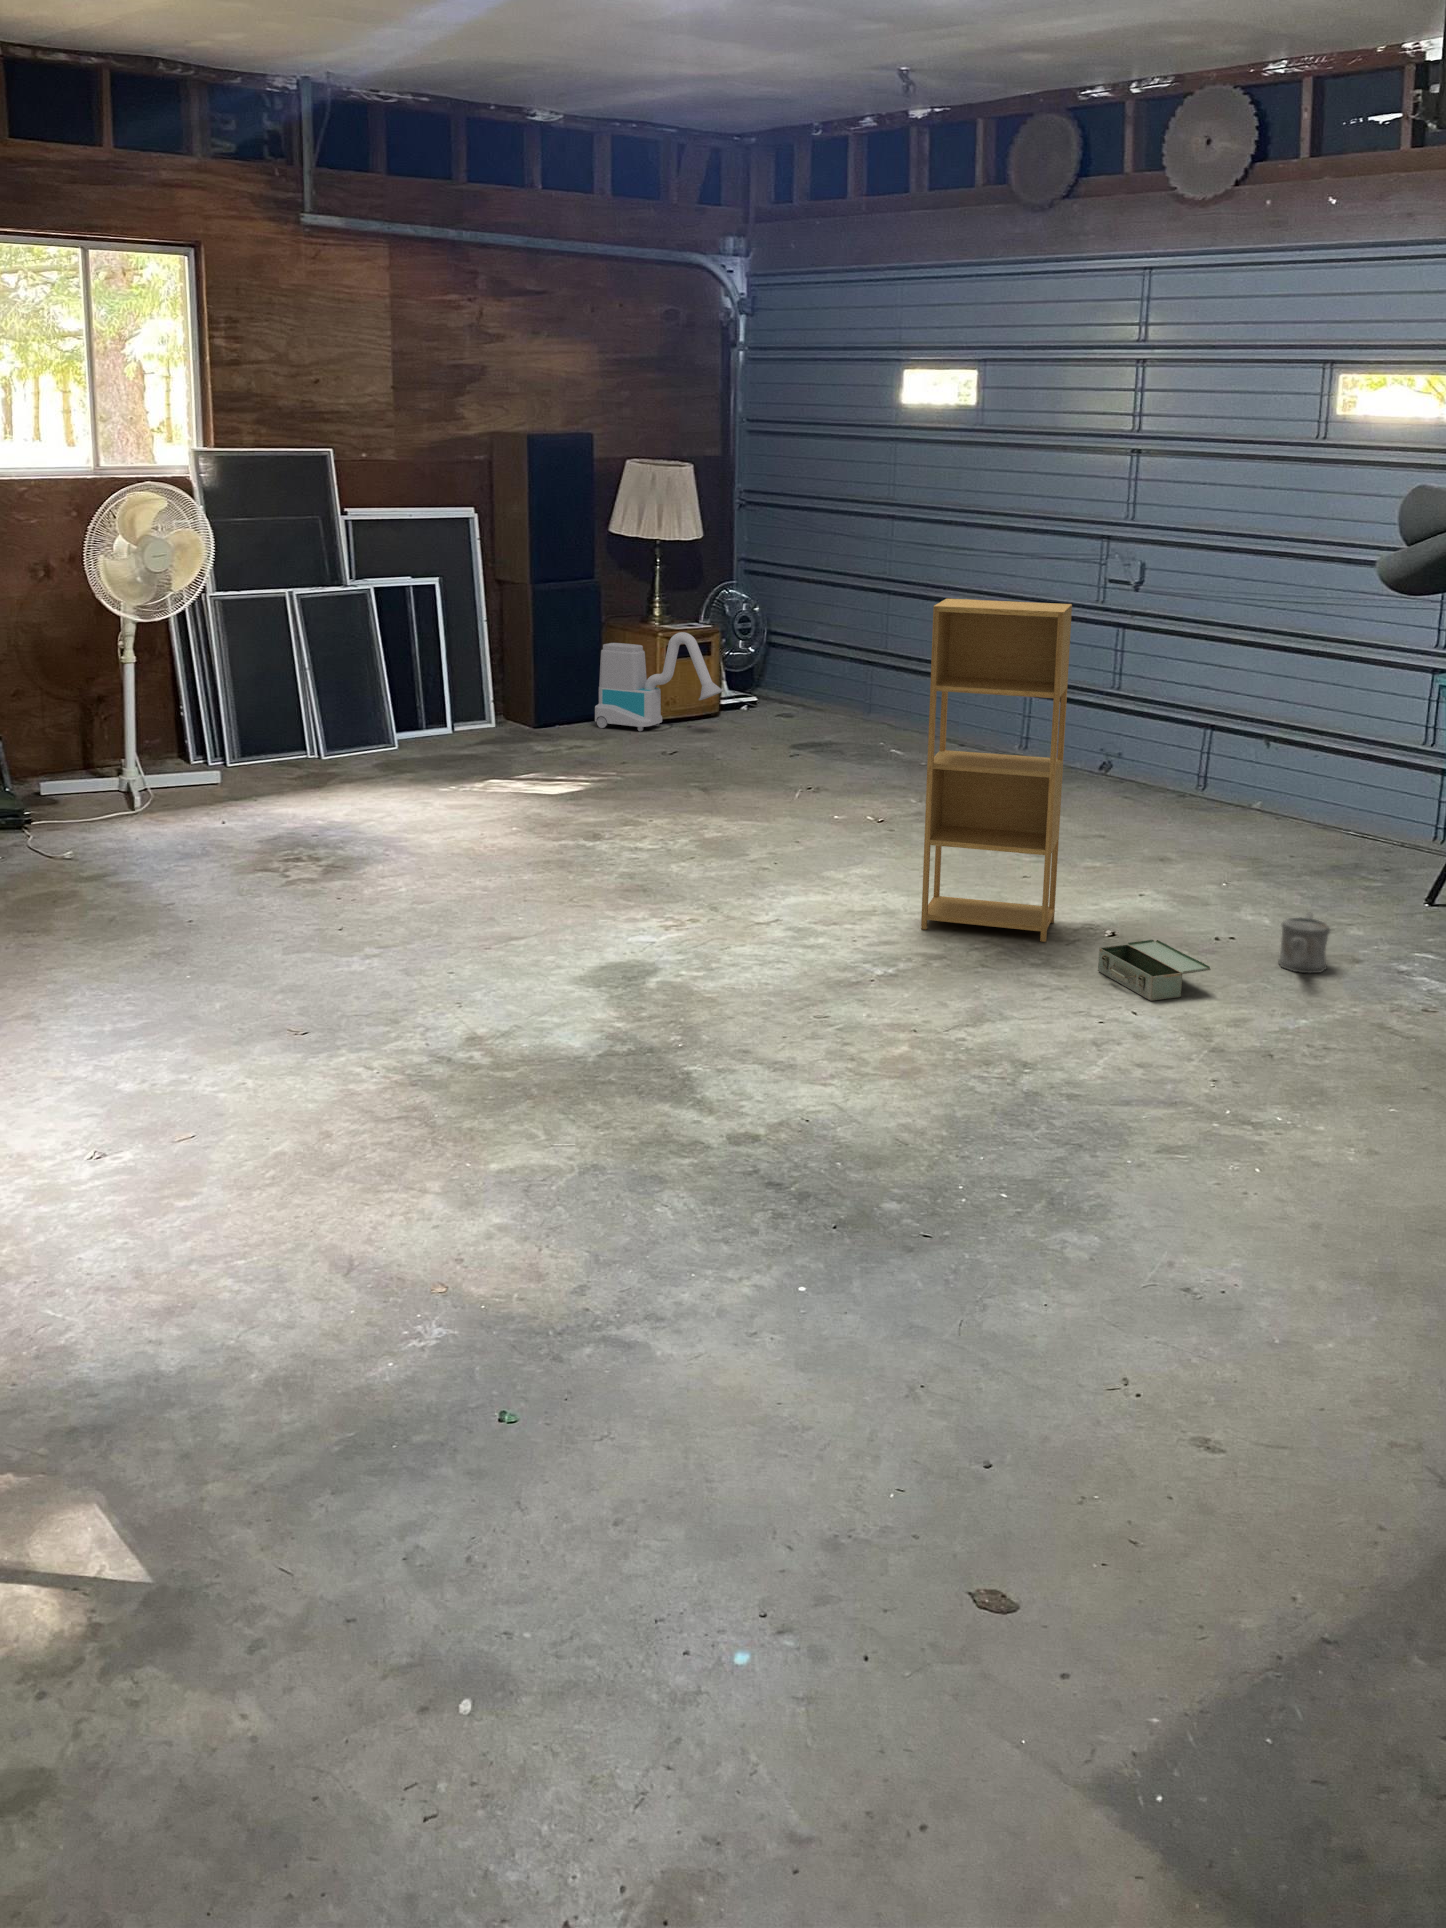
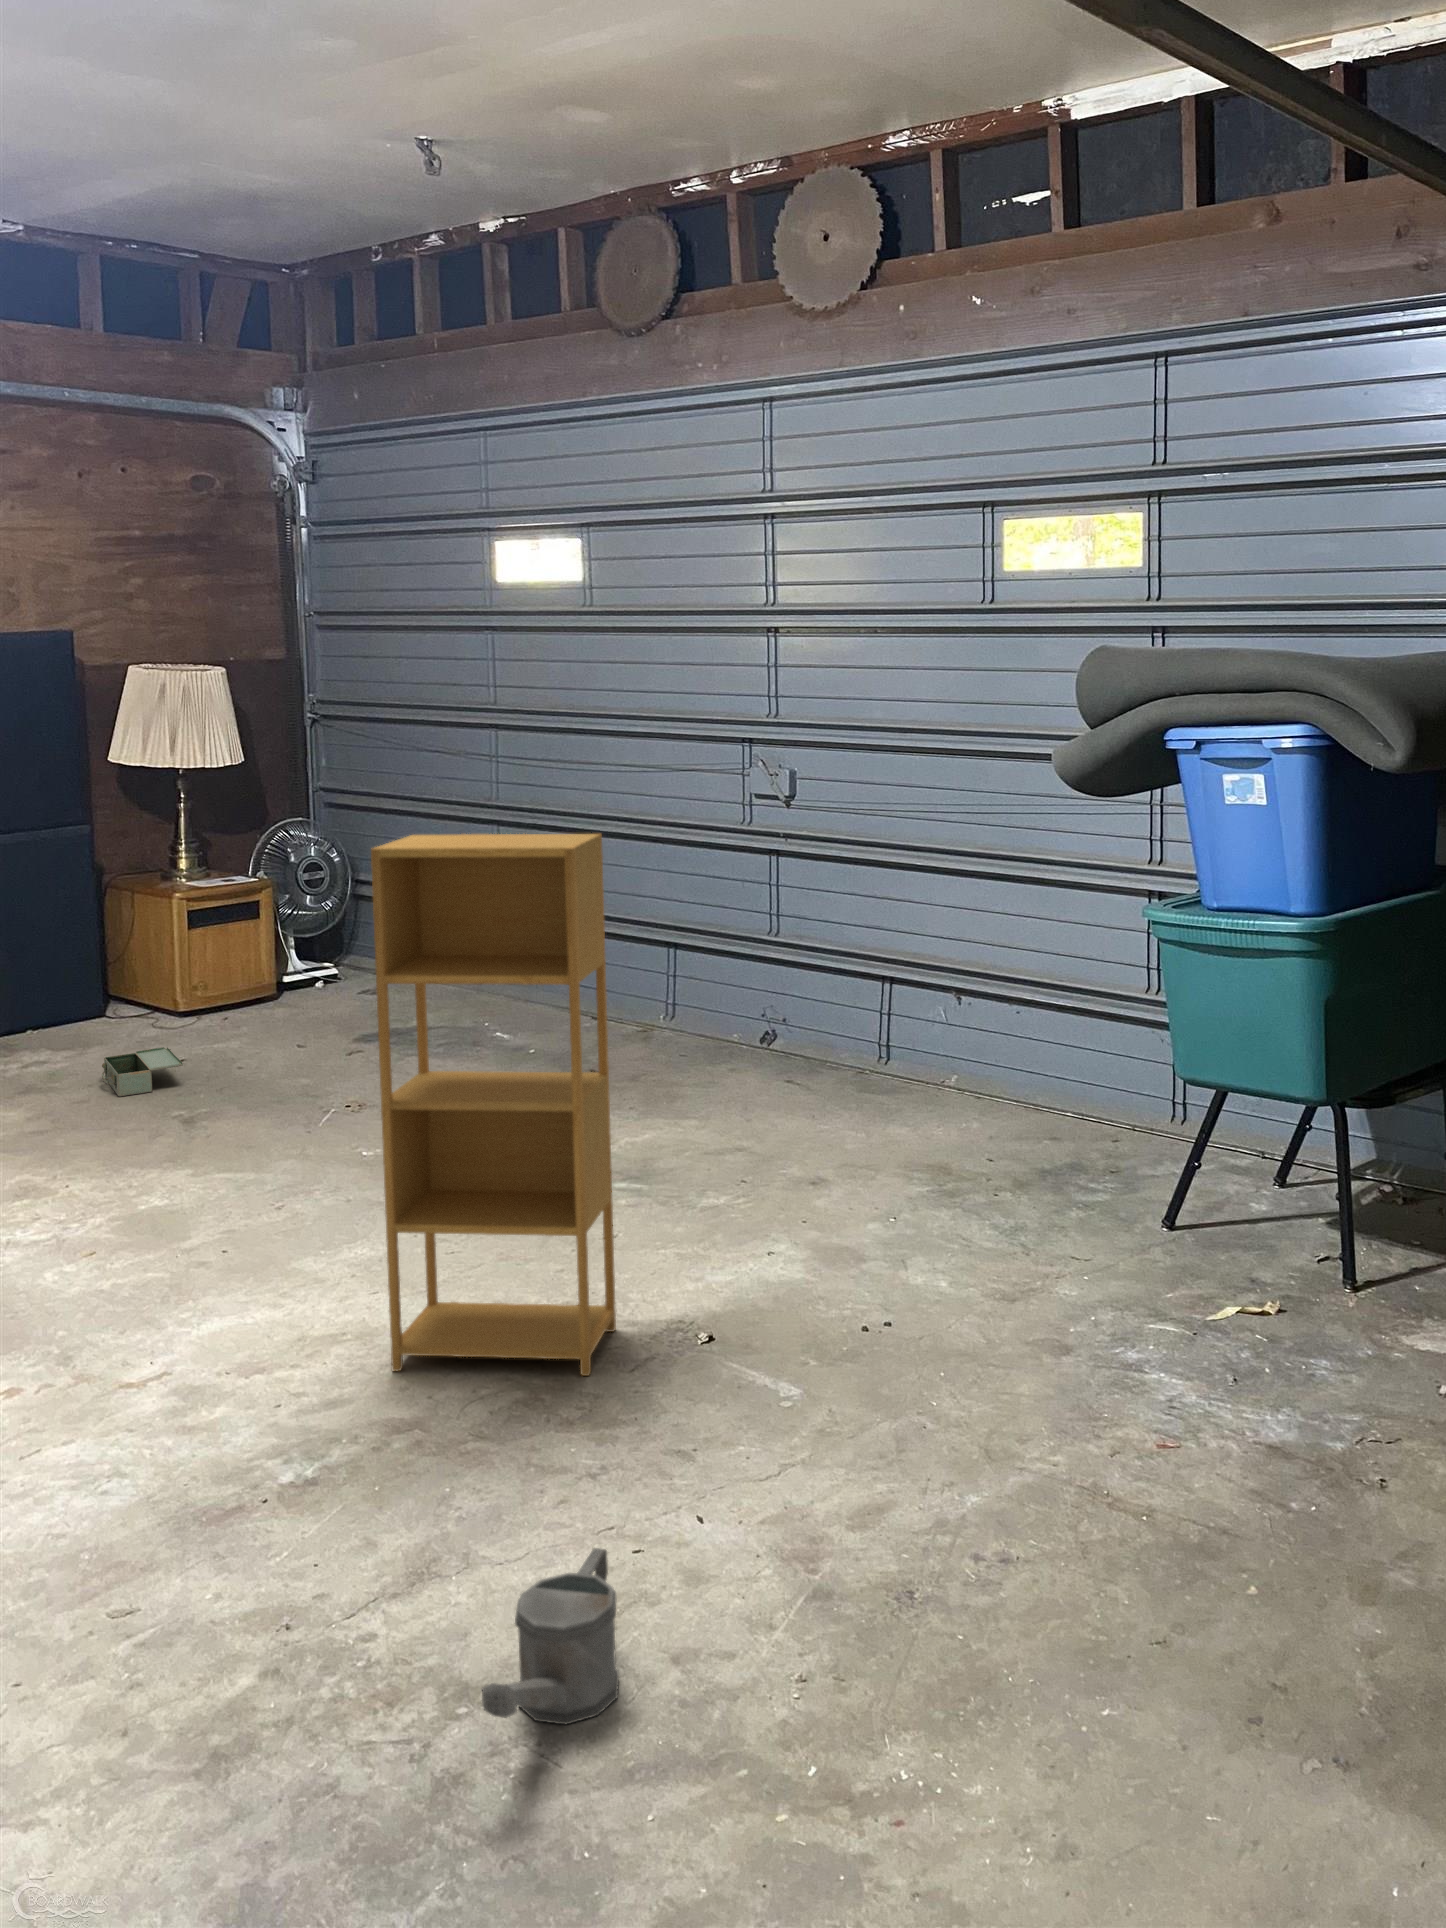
vacuum cleaner: present [595,632,724,731] -> none [85,890,263,1029]
watering can: present [1278,912,1330,973] -> present [482,1548,619,1724]
toolbox: present [1098,940,1211,1001] -> present [102,1047,183,1097]

